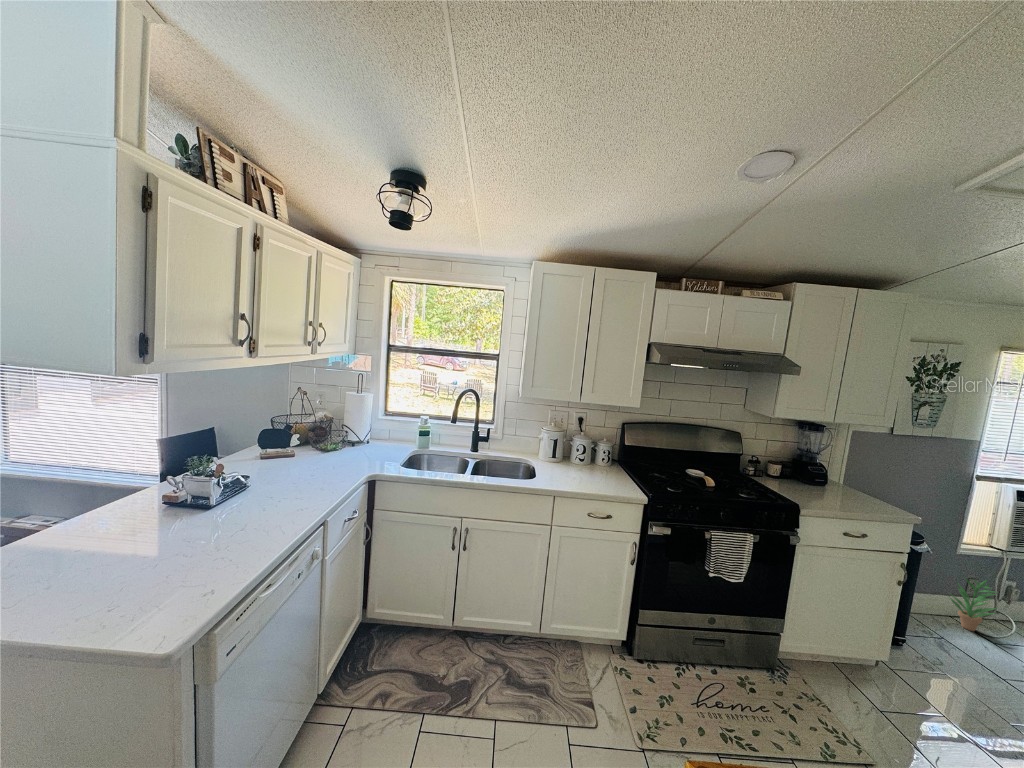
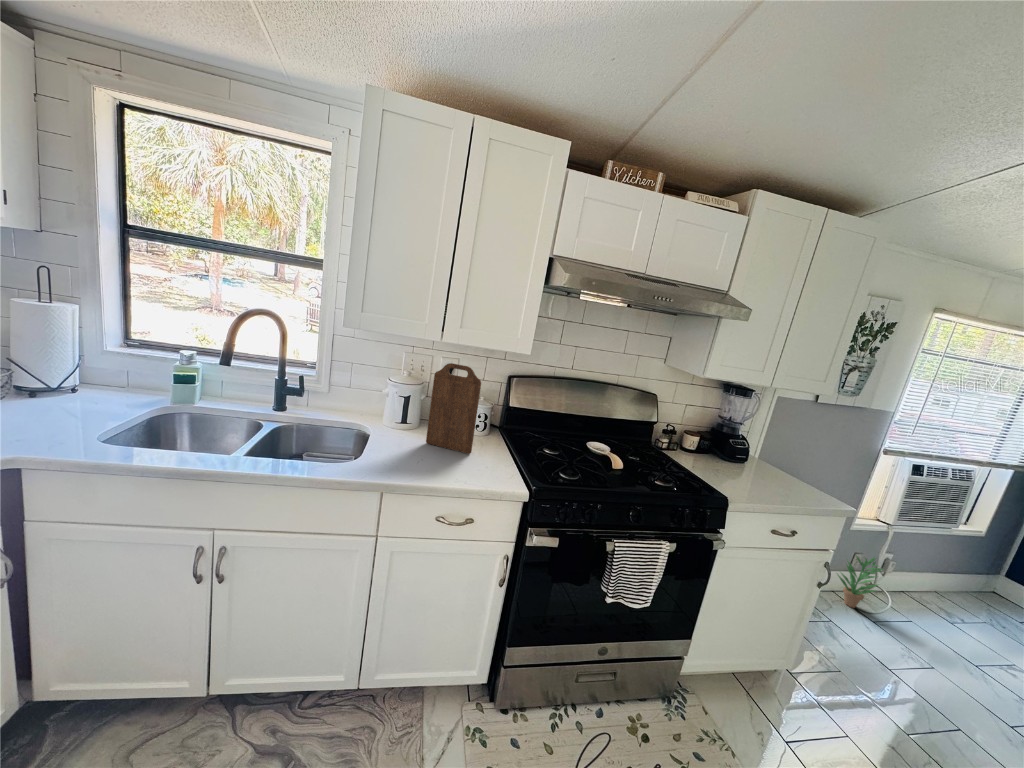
cutting board: none [572,417,608,476] -> present [426,363,481,454]

